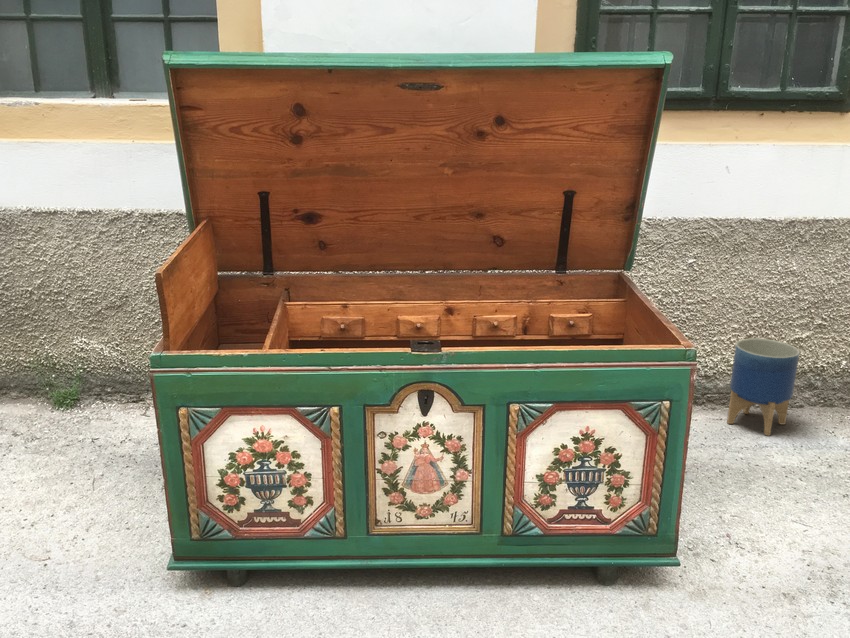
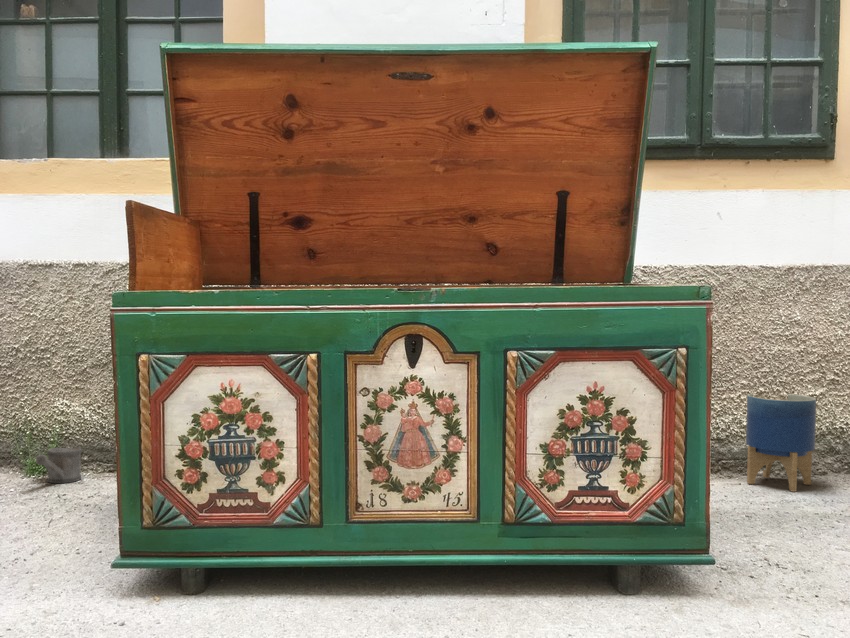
watering can: none [76,383,117,425] -> present [36,447,82,483]

